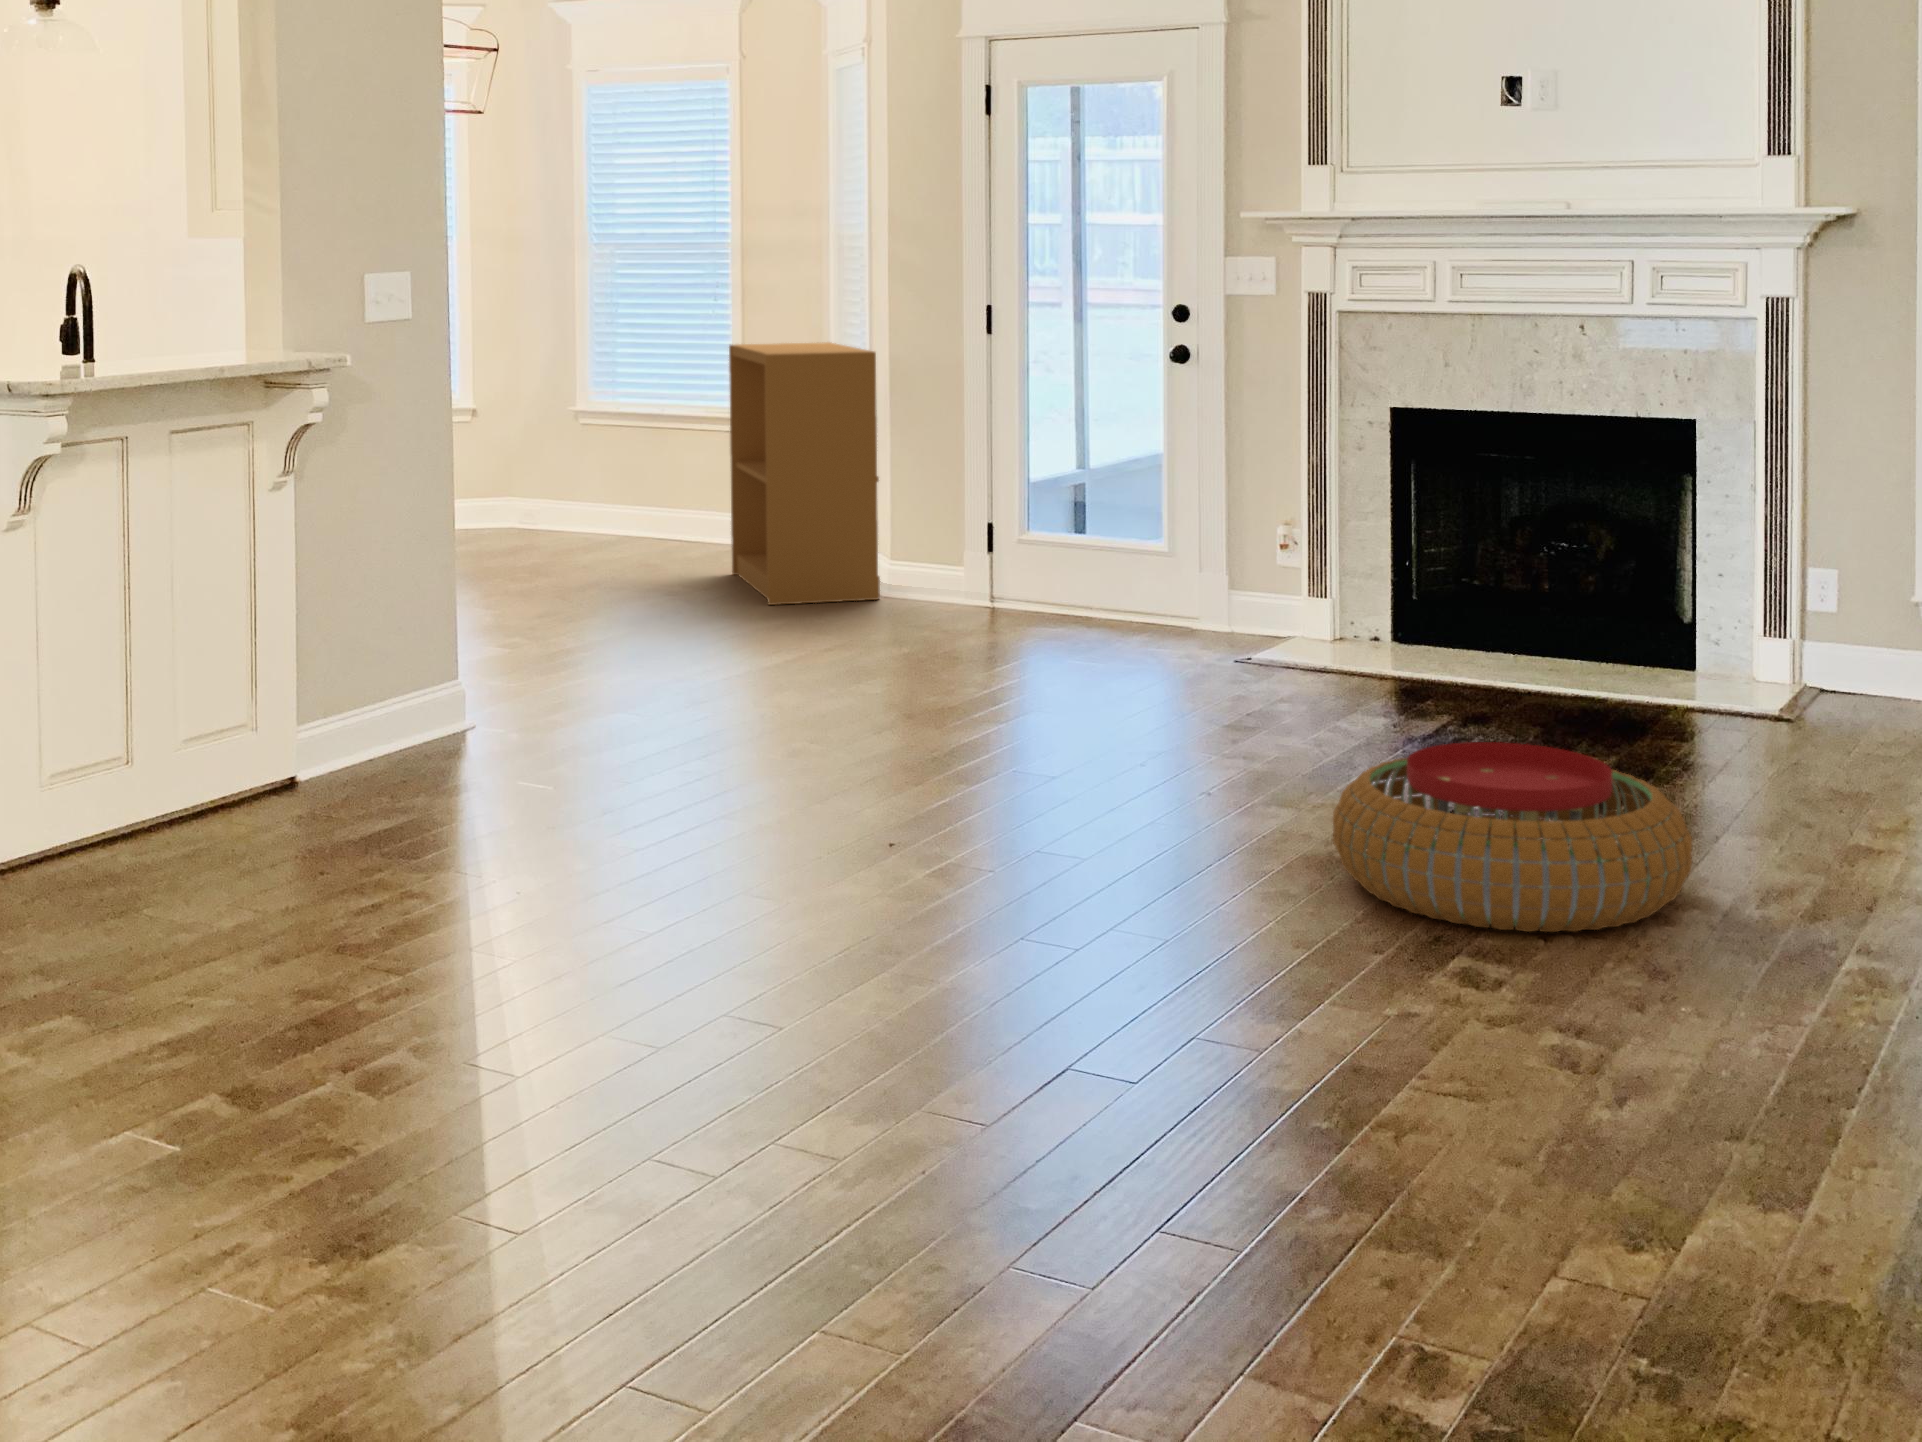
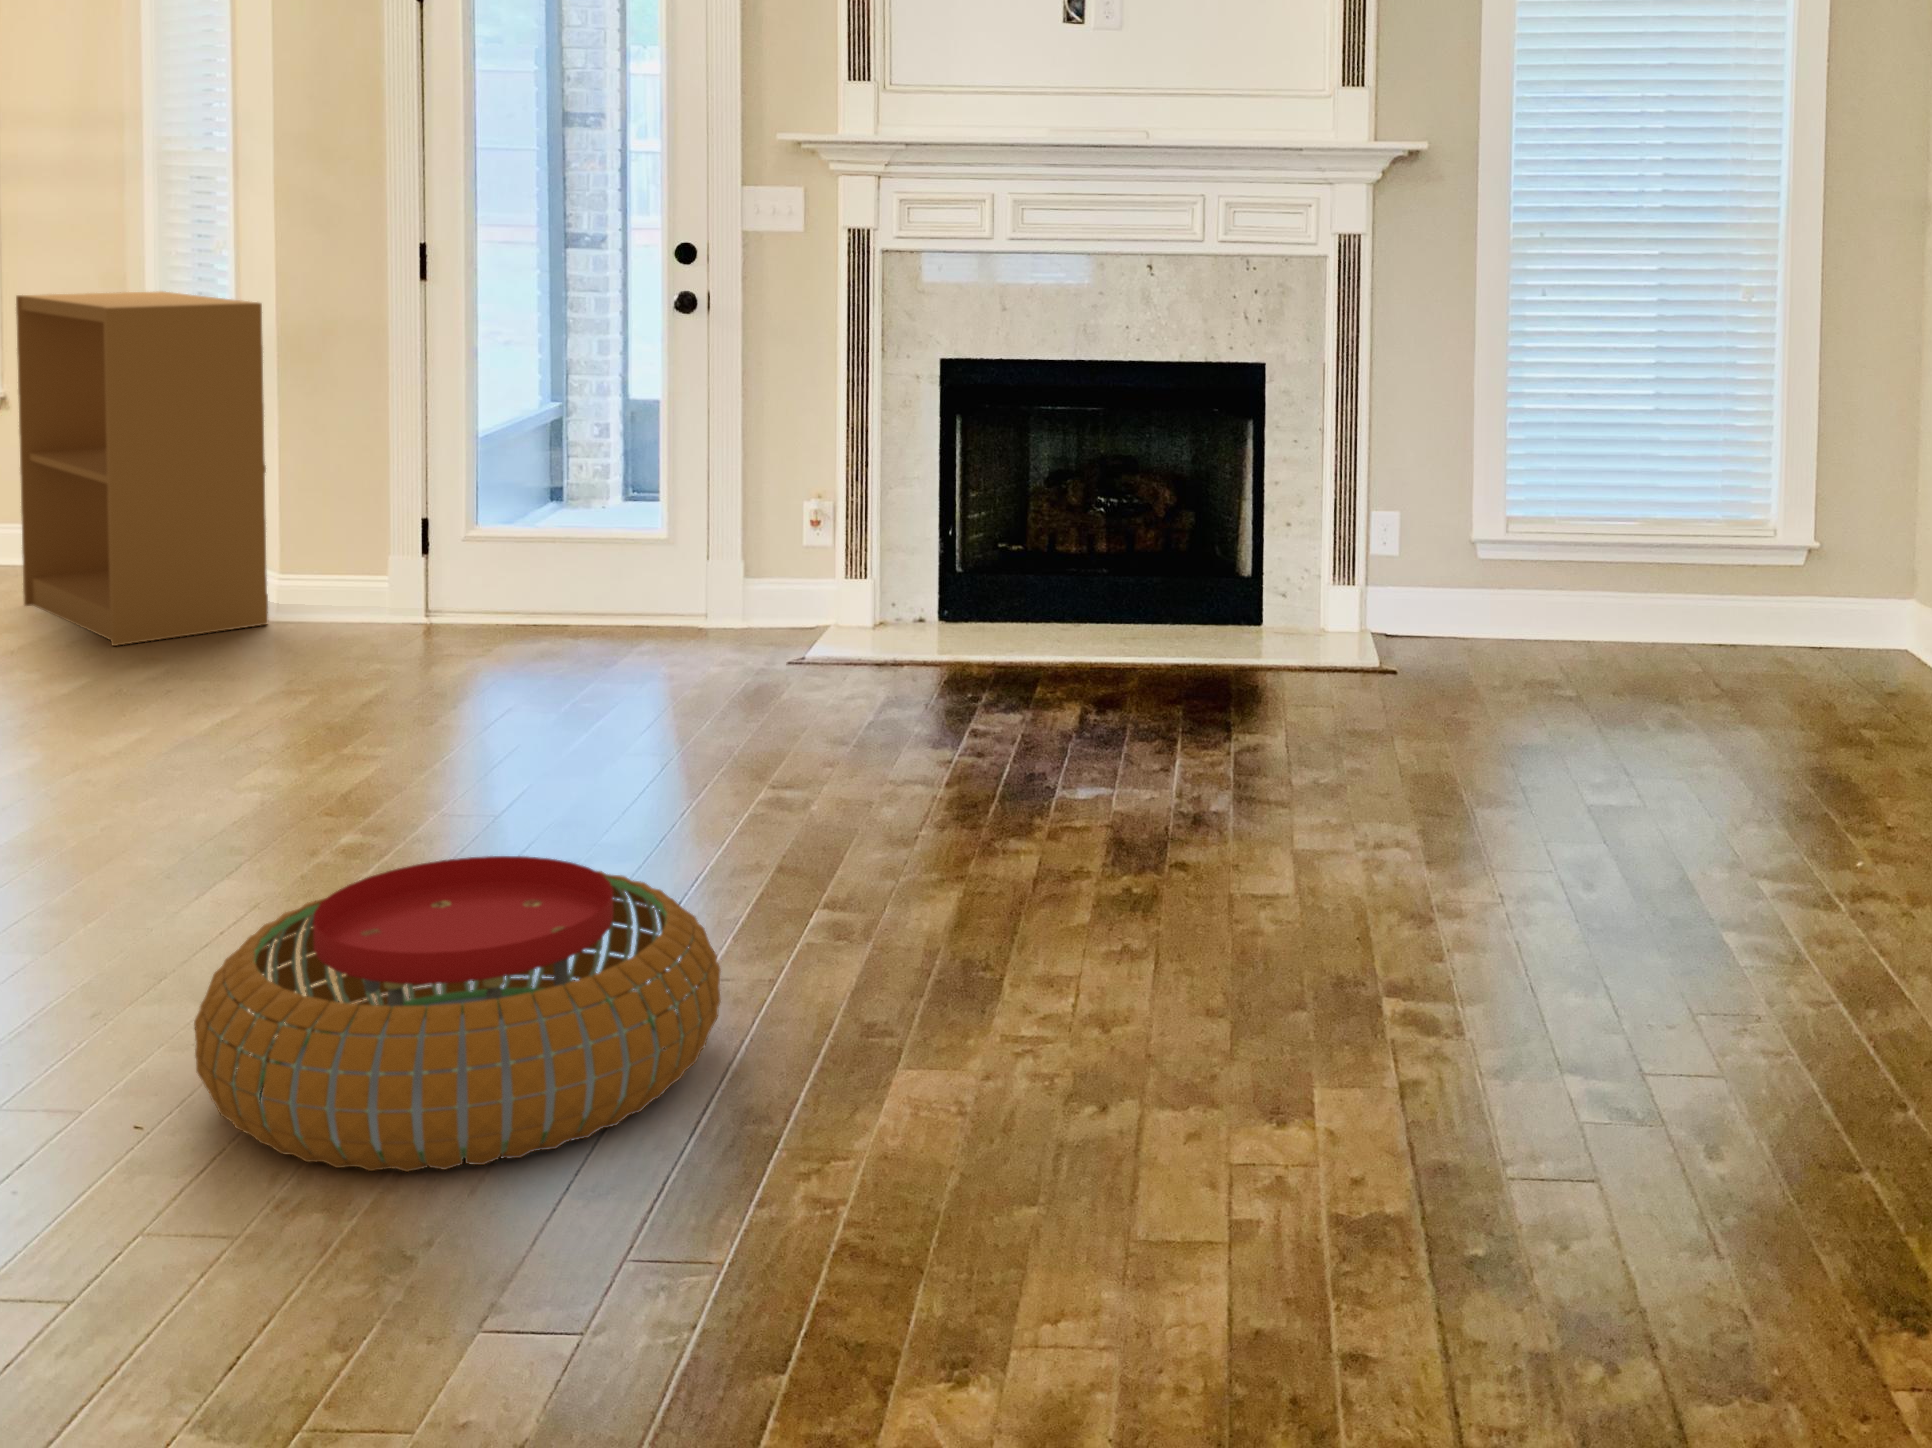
pouf: present [1333,742,1692,932] -> present [194,856,721,1172]

